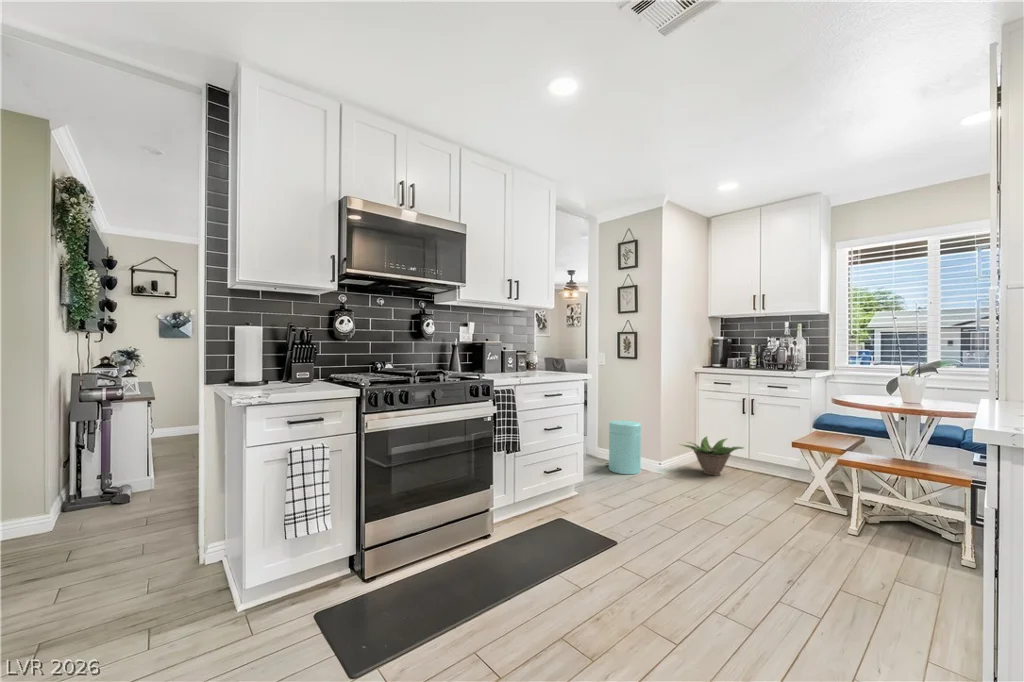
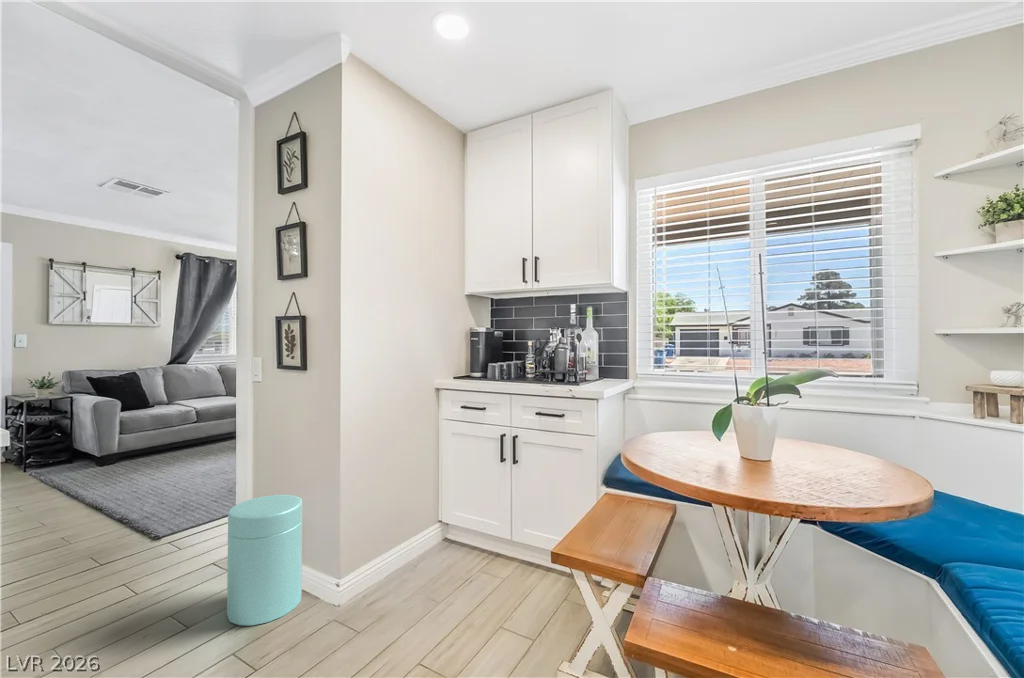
decorative plant: present [683,437,743,476] -> none [385,503,496,590]

